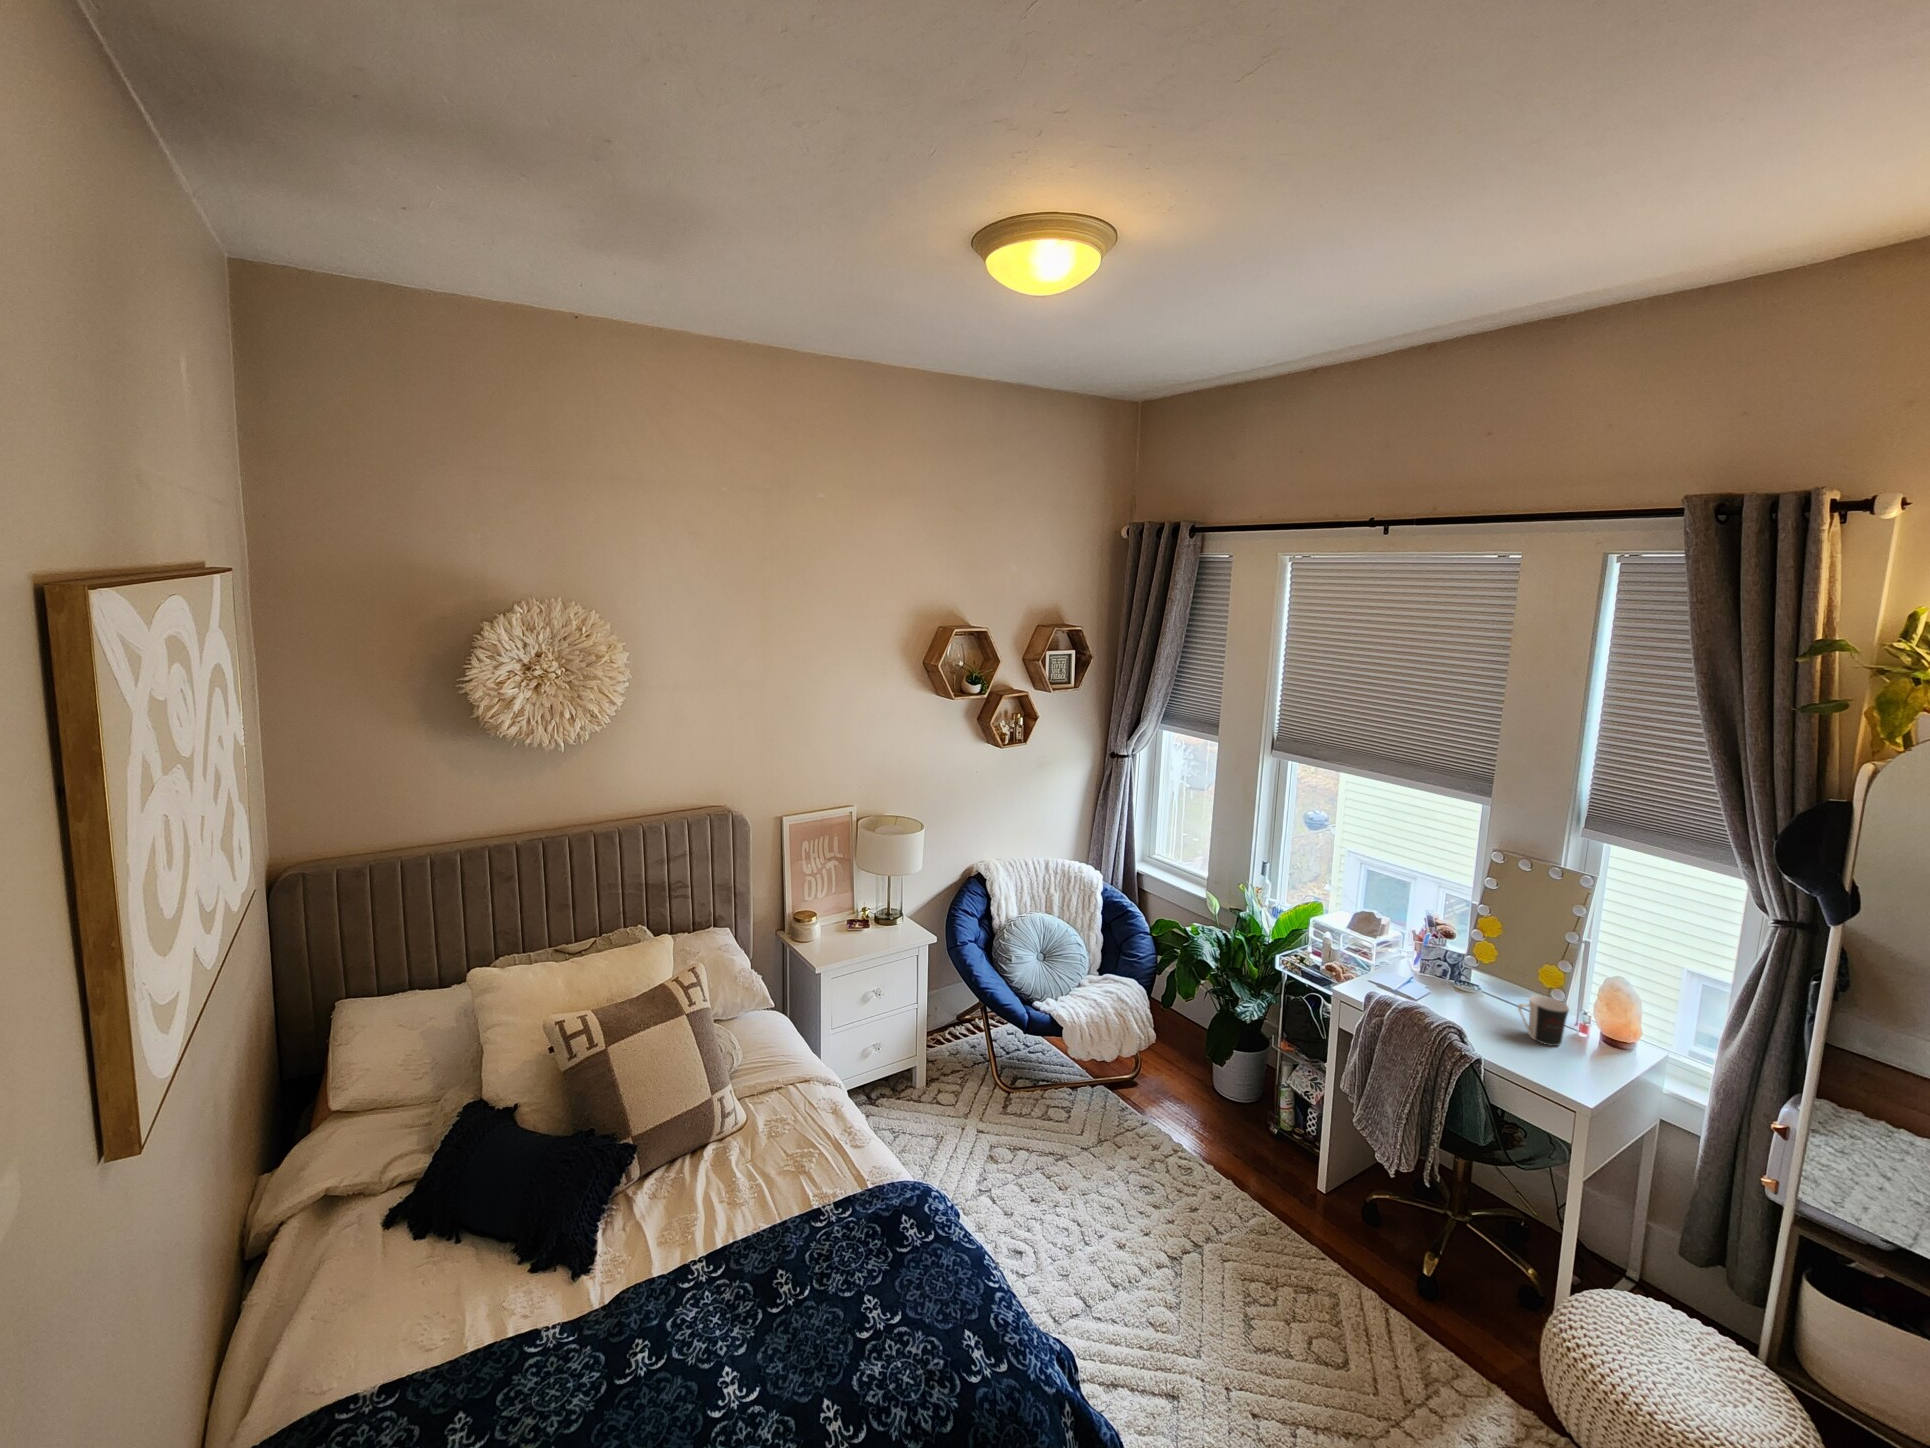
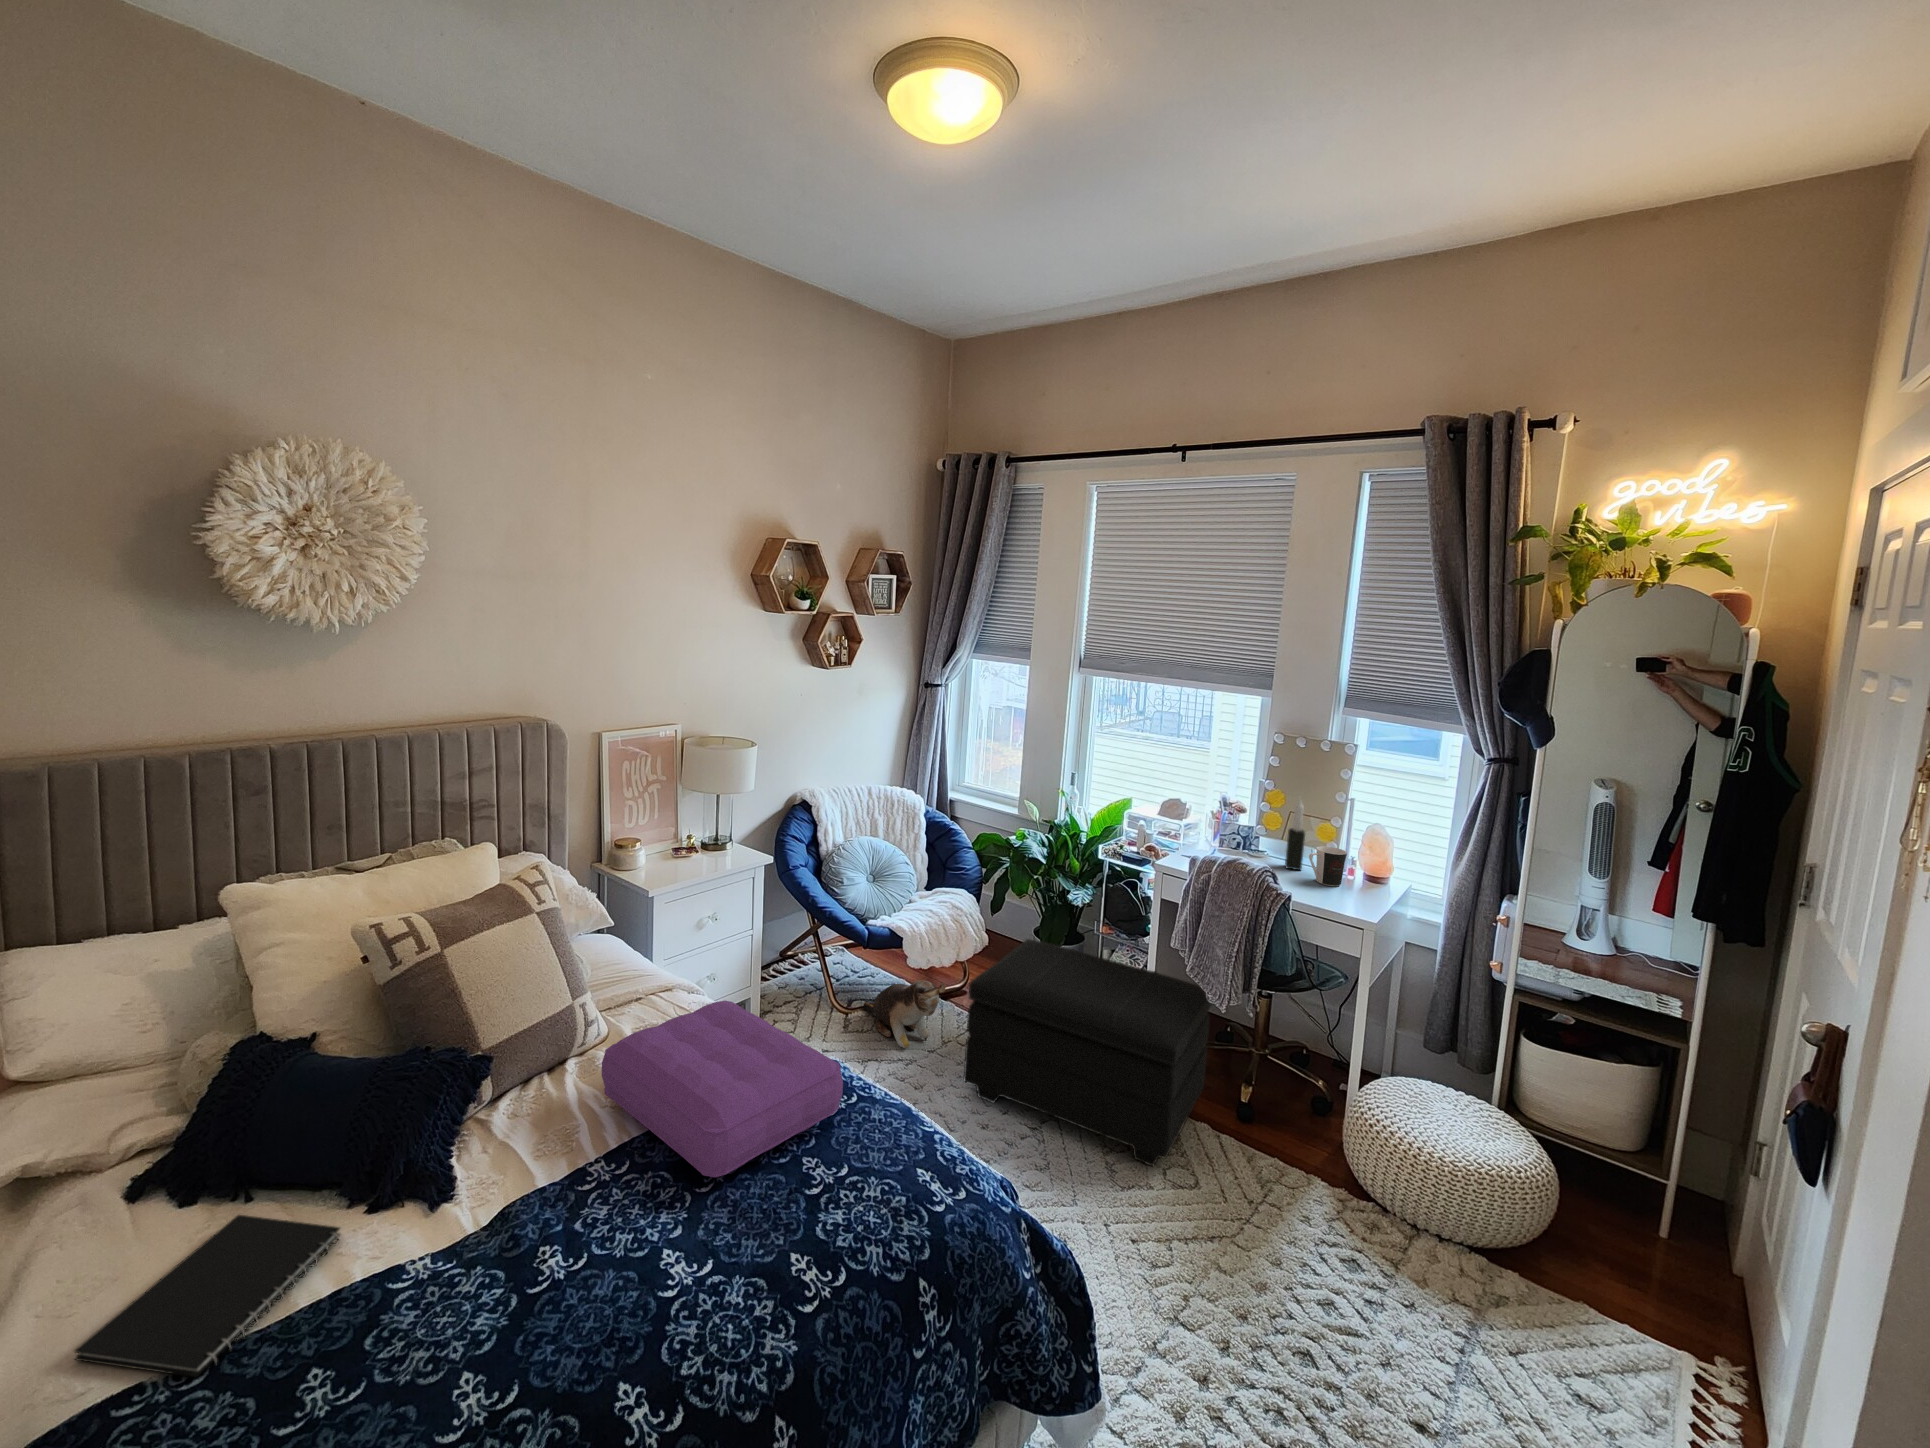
candle: none [1494,932,1520,1017] -> present [1285,798,1305,870]
footstool: none [1107,1046,1387,1331] -> present [964,939,1211,1166]
plush toy: none [1028,1071,1098,1138] -> present [864,980,946,1048]
pillow: none [718,1114,913,1303] -> present [602,1001,843,1177]
notebook: none [311,1257,497,1402] -> present [75,1215,340,1377]

